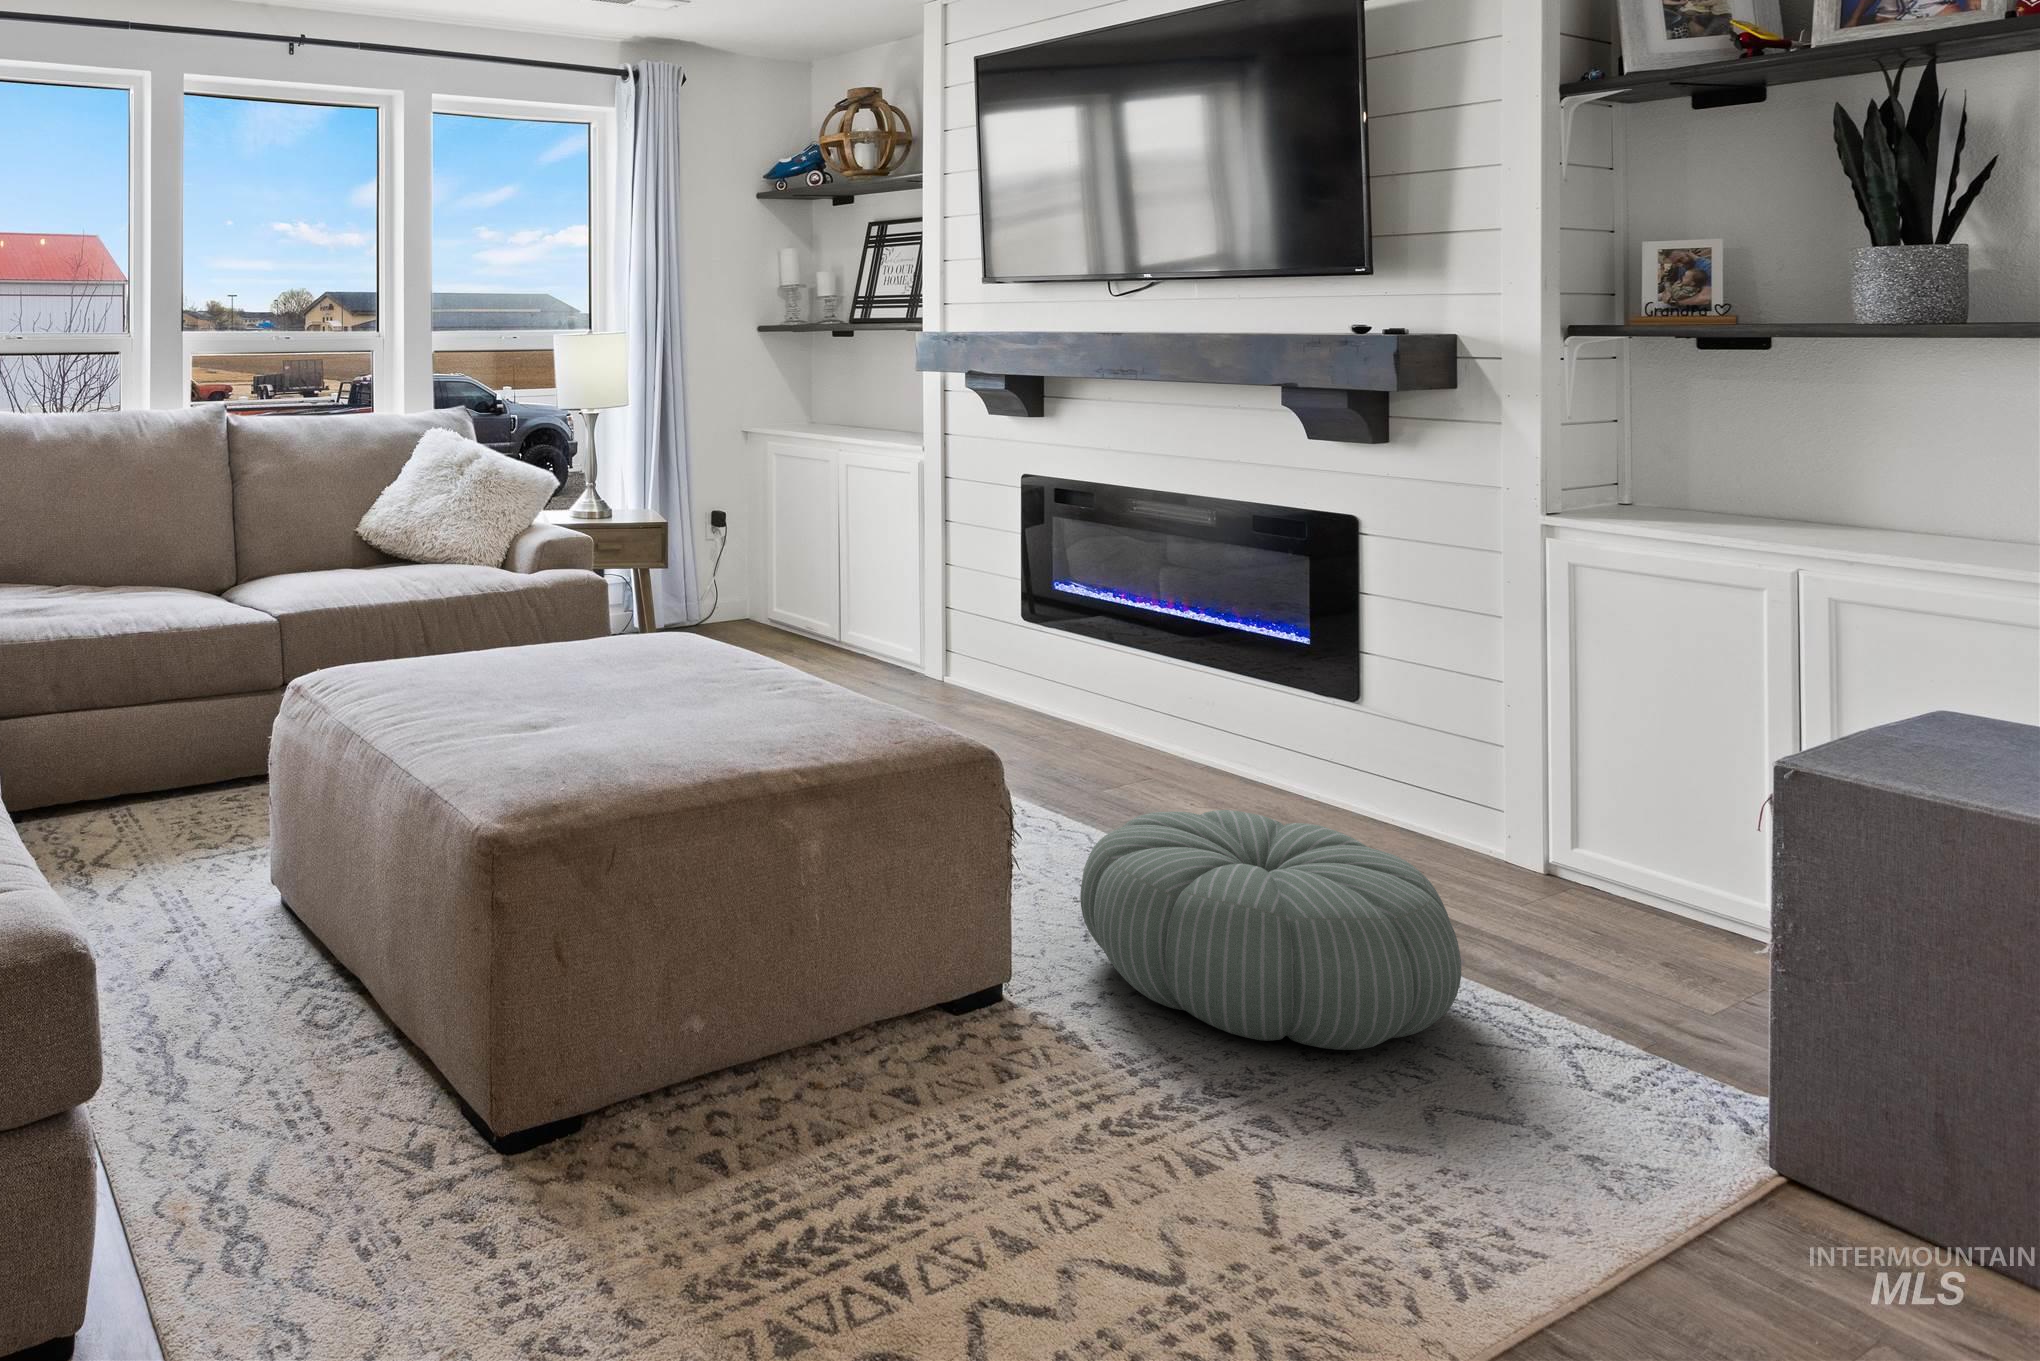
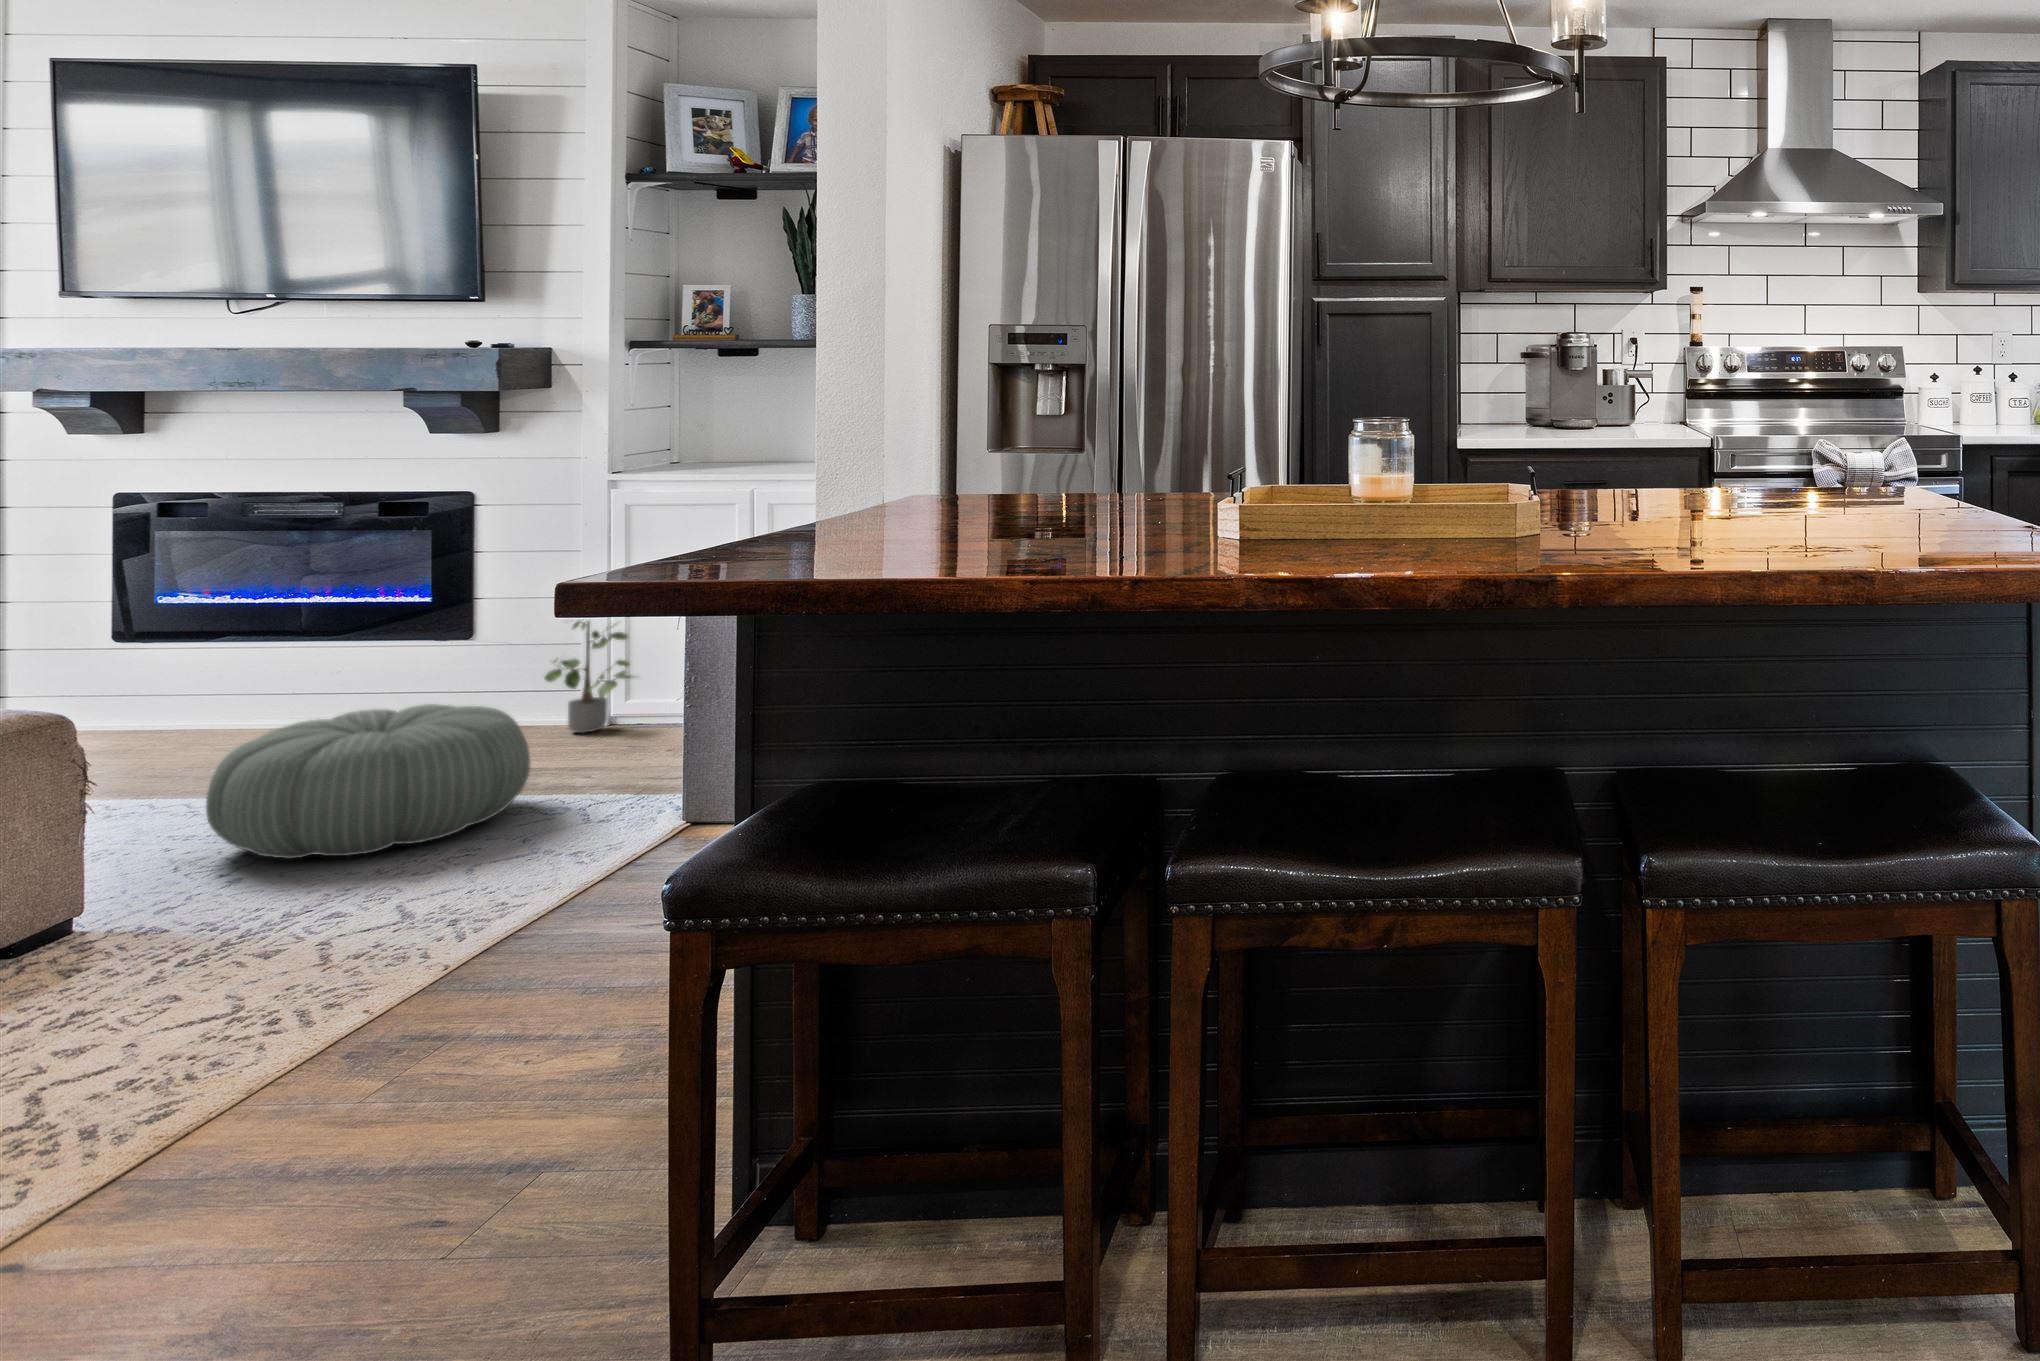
potted plant: none [1455,670,1603,877] -> present [545,621,632,733]

